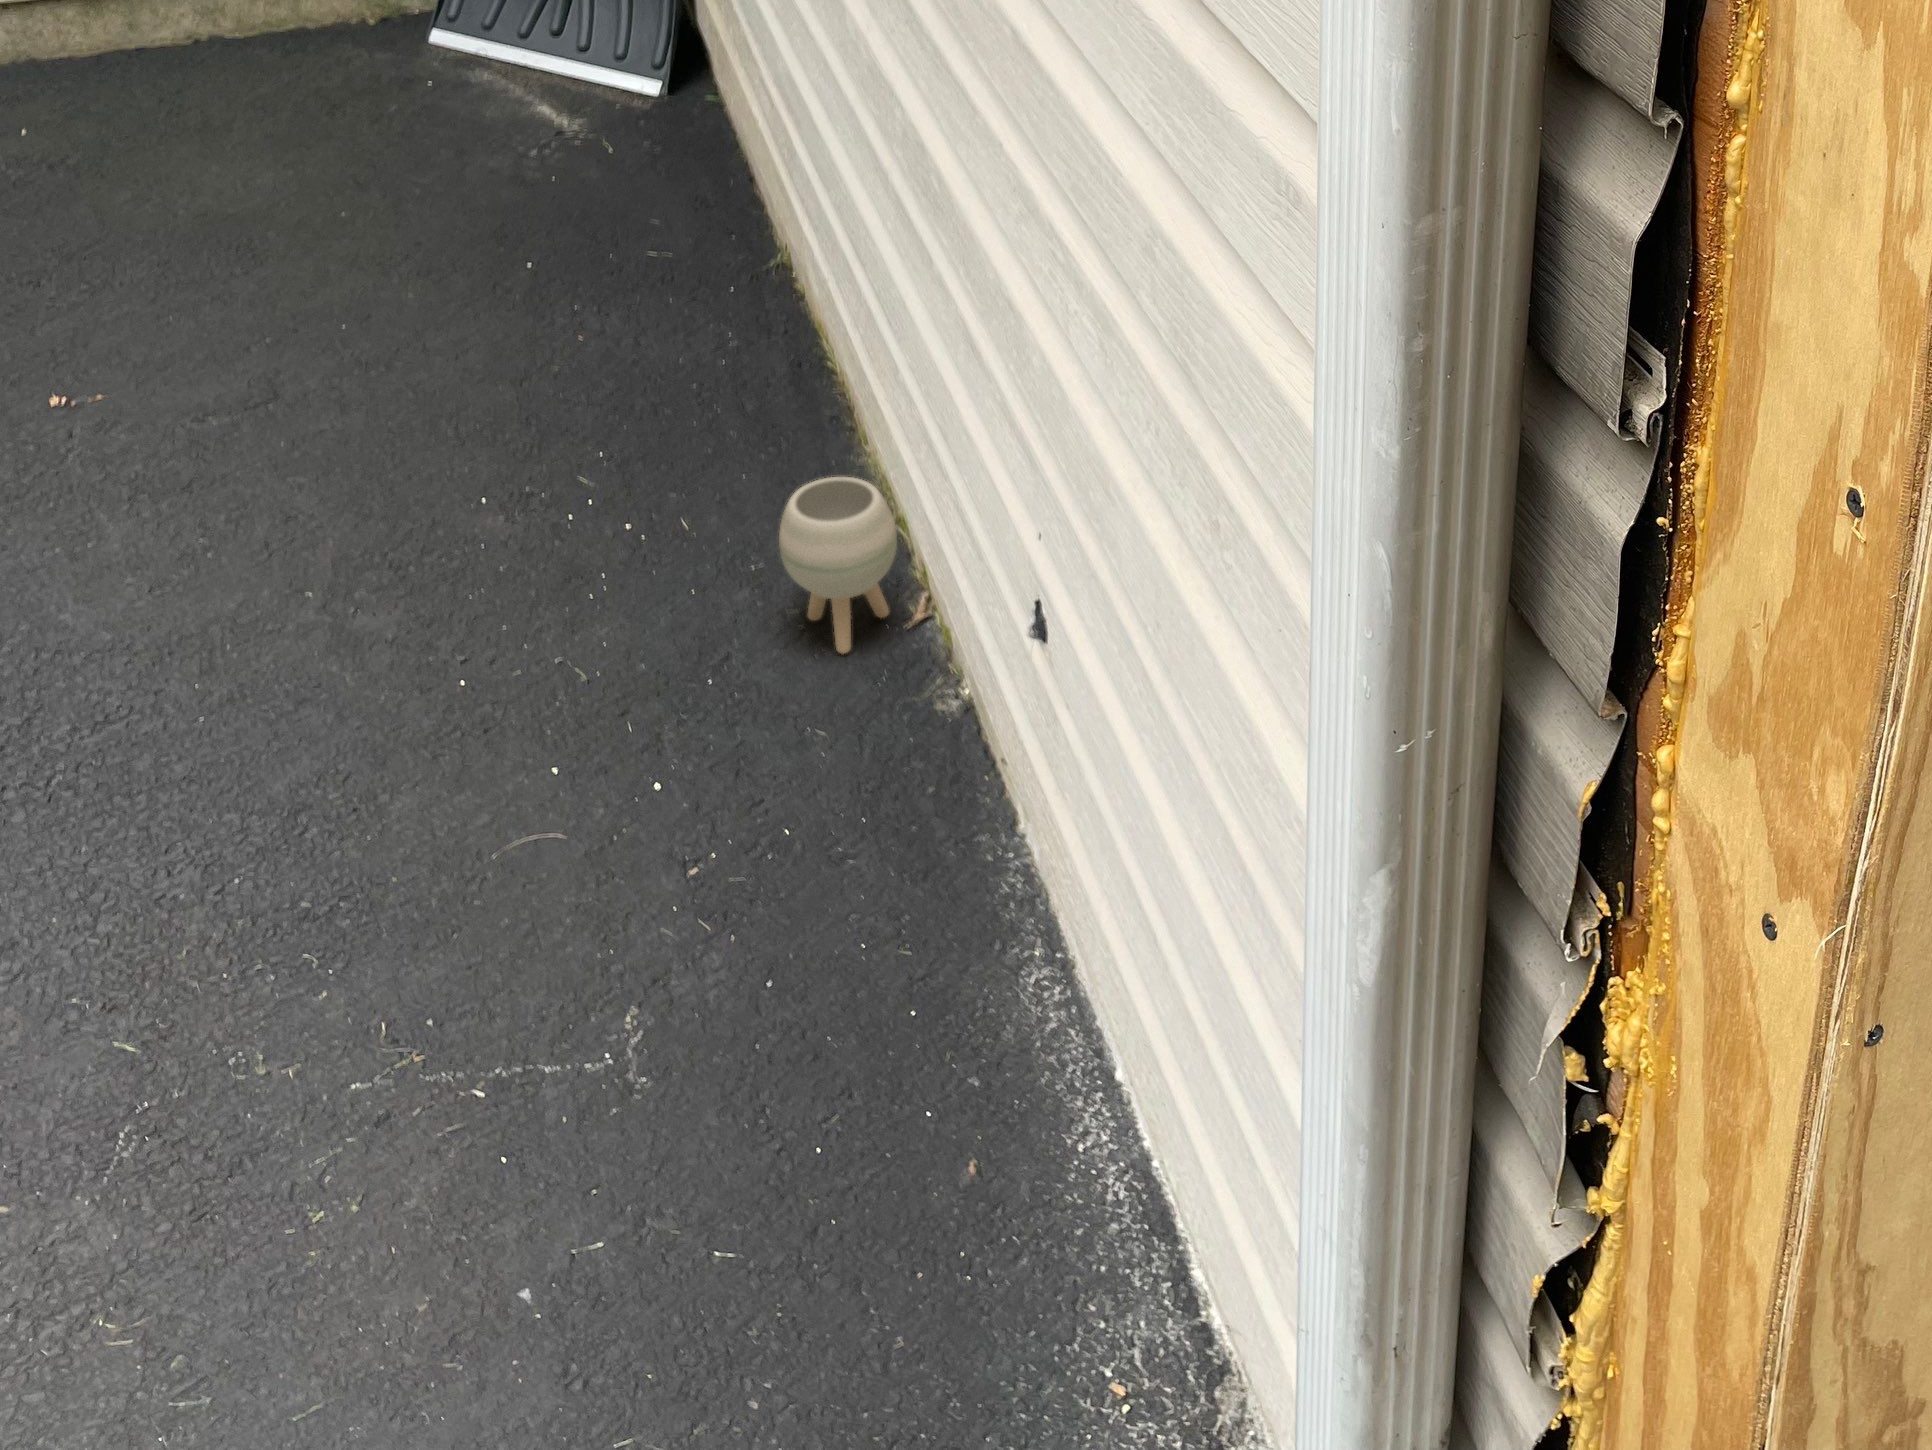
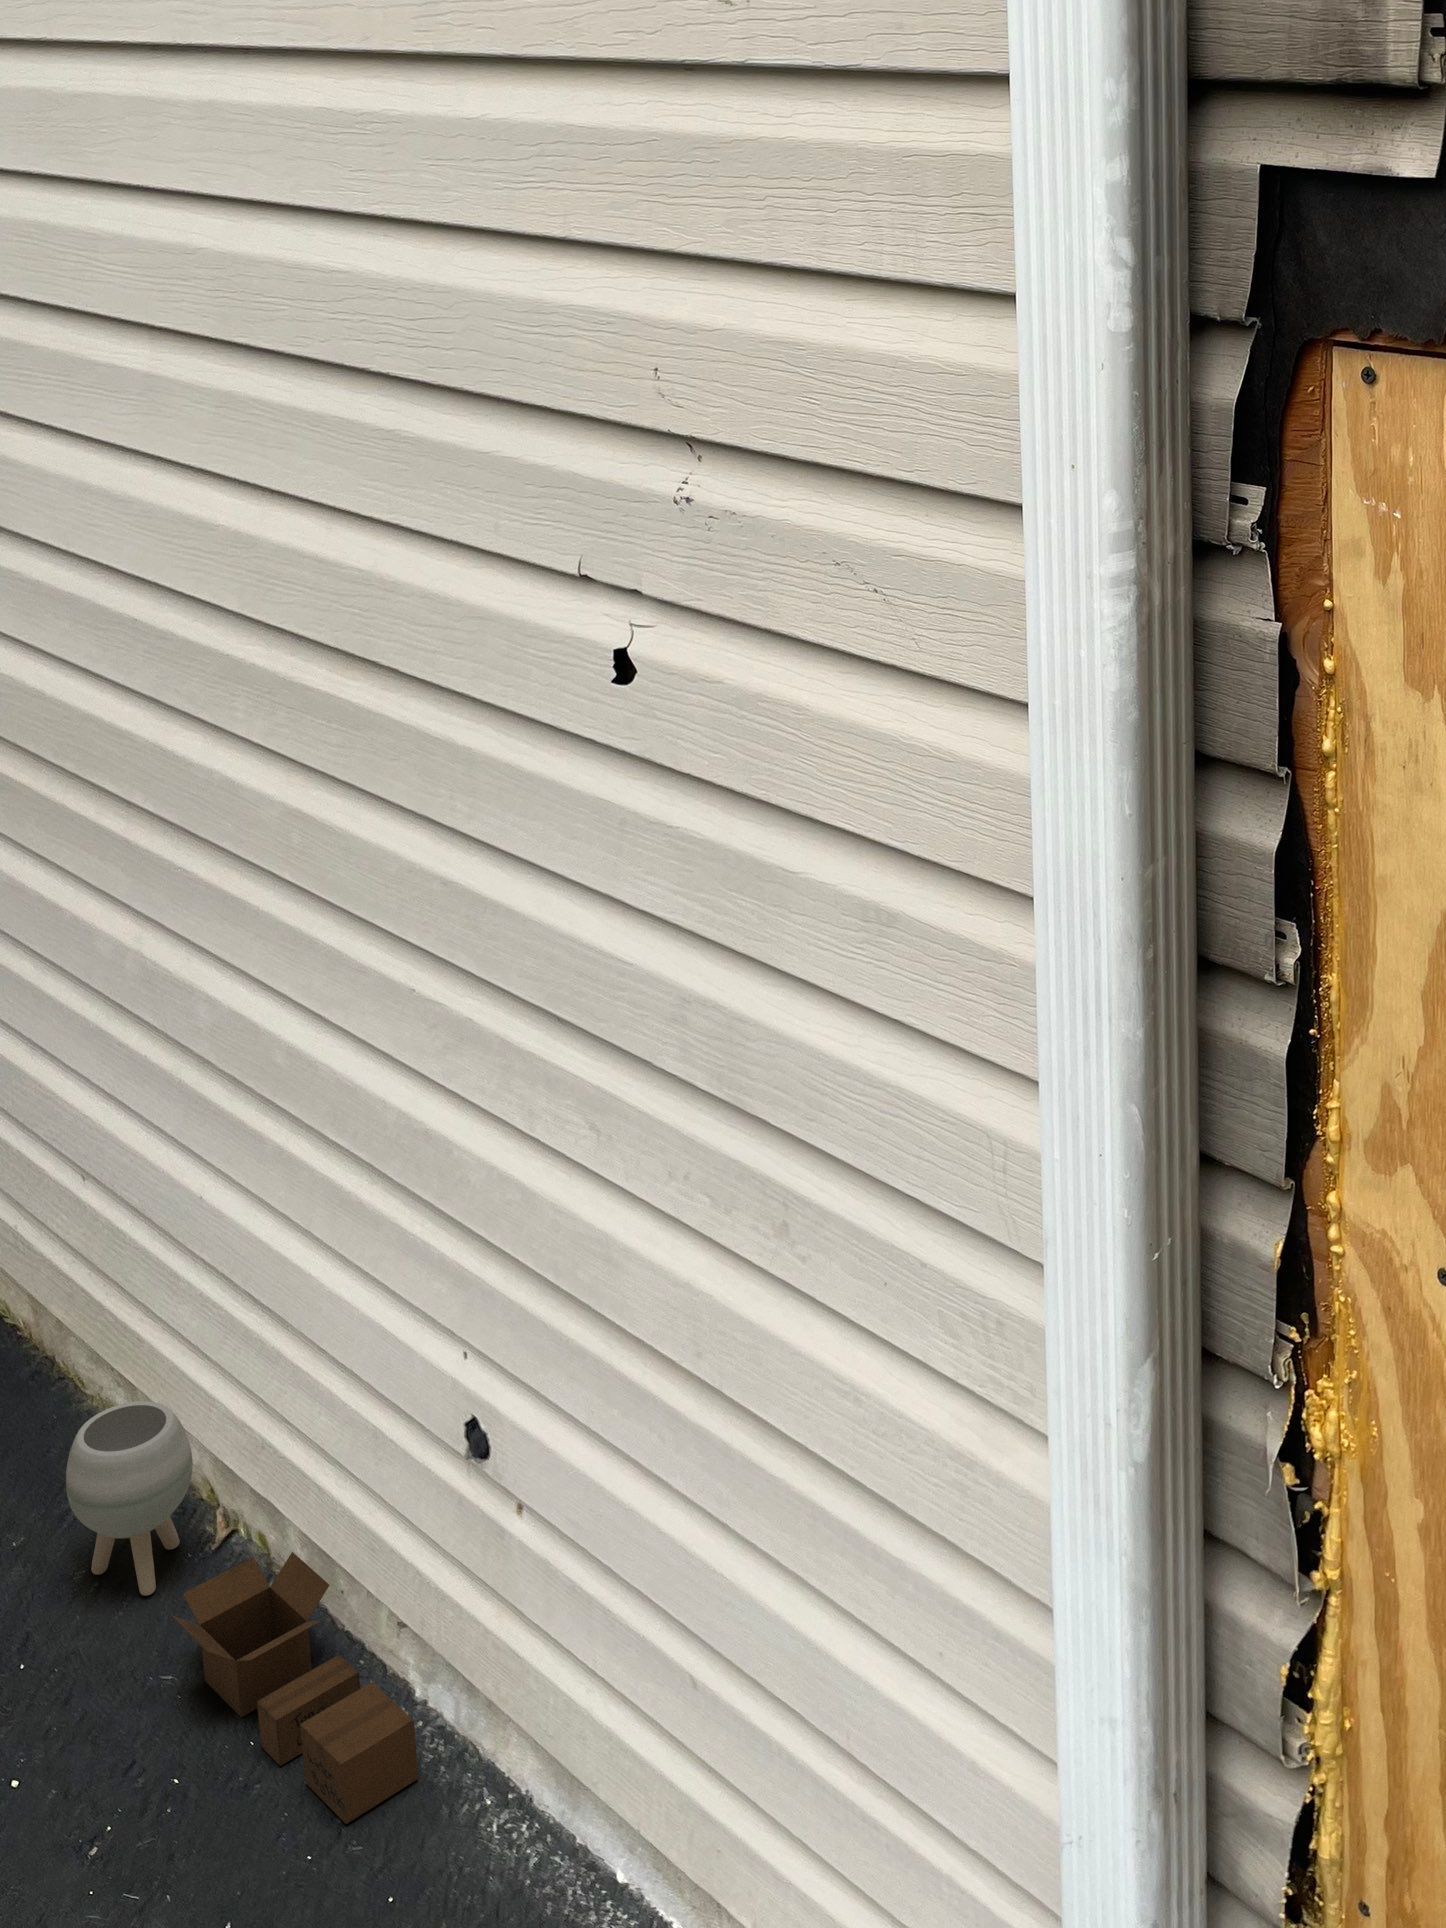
cardboard box: none [819,653,983,927] -> present [172,1552,418,1824]

